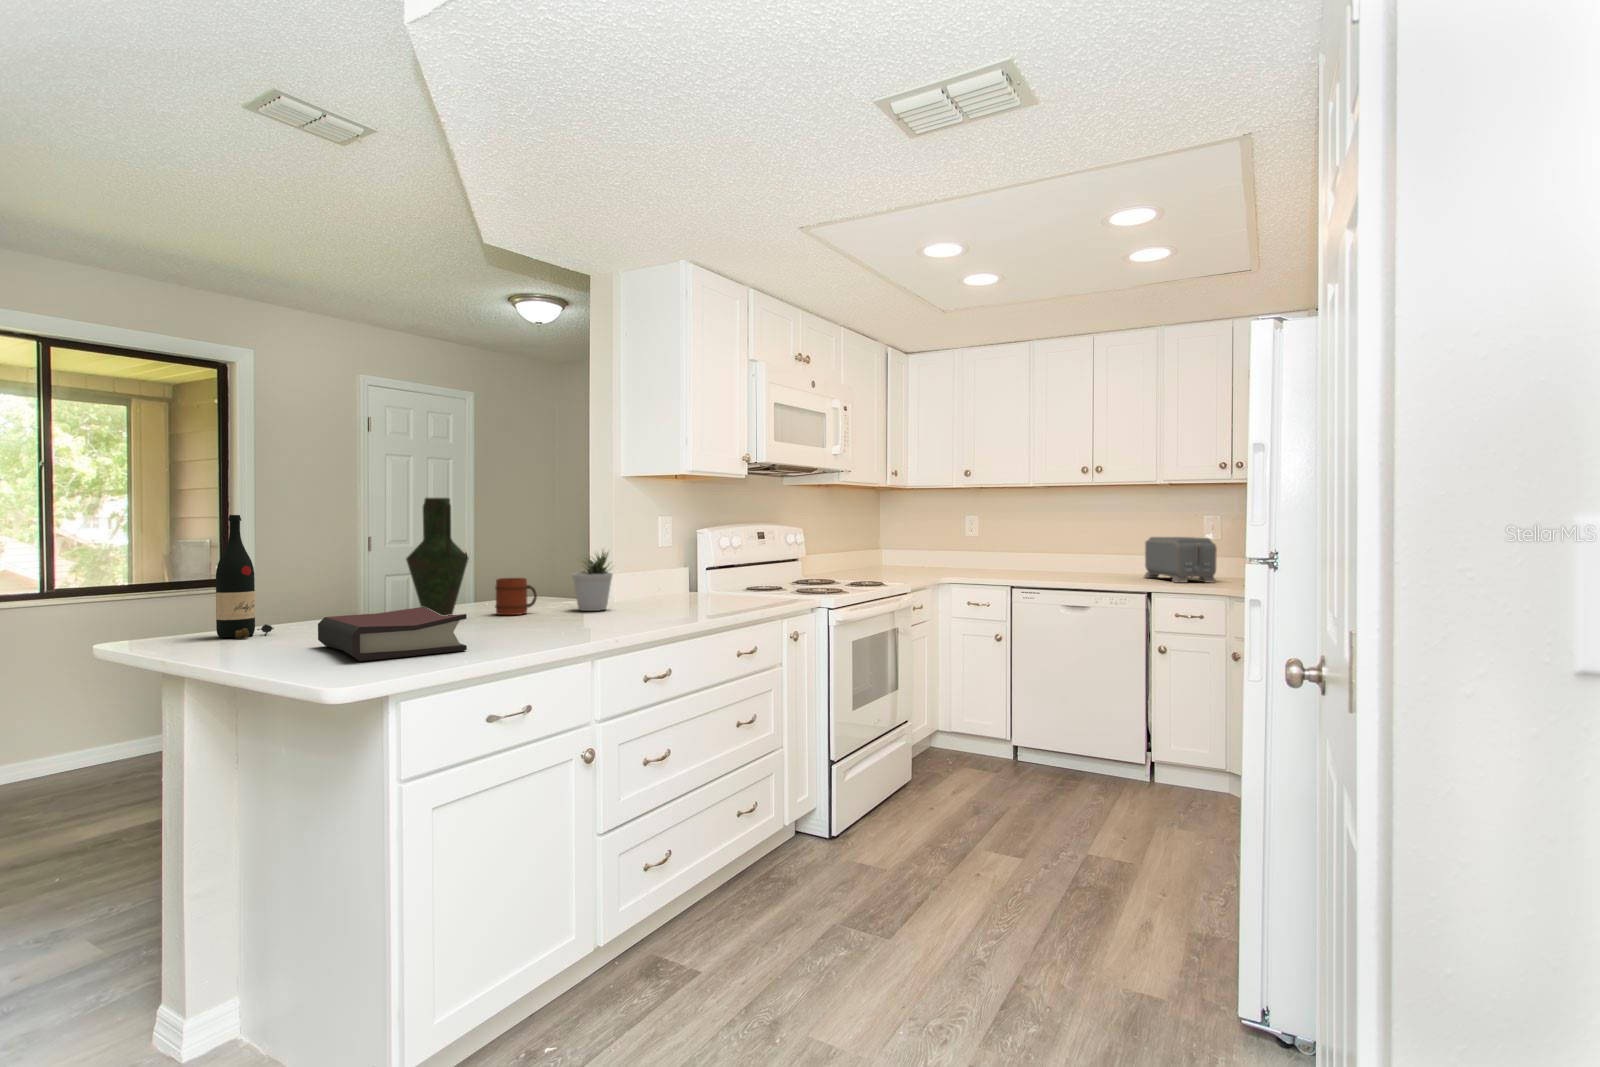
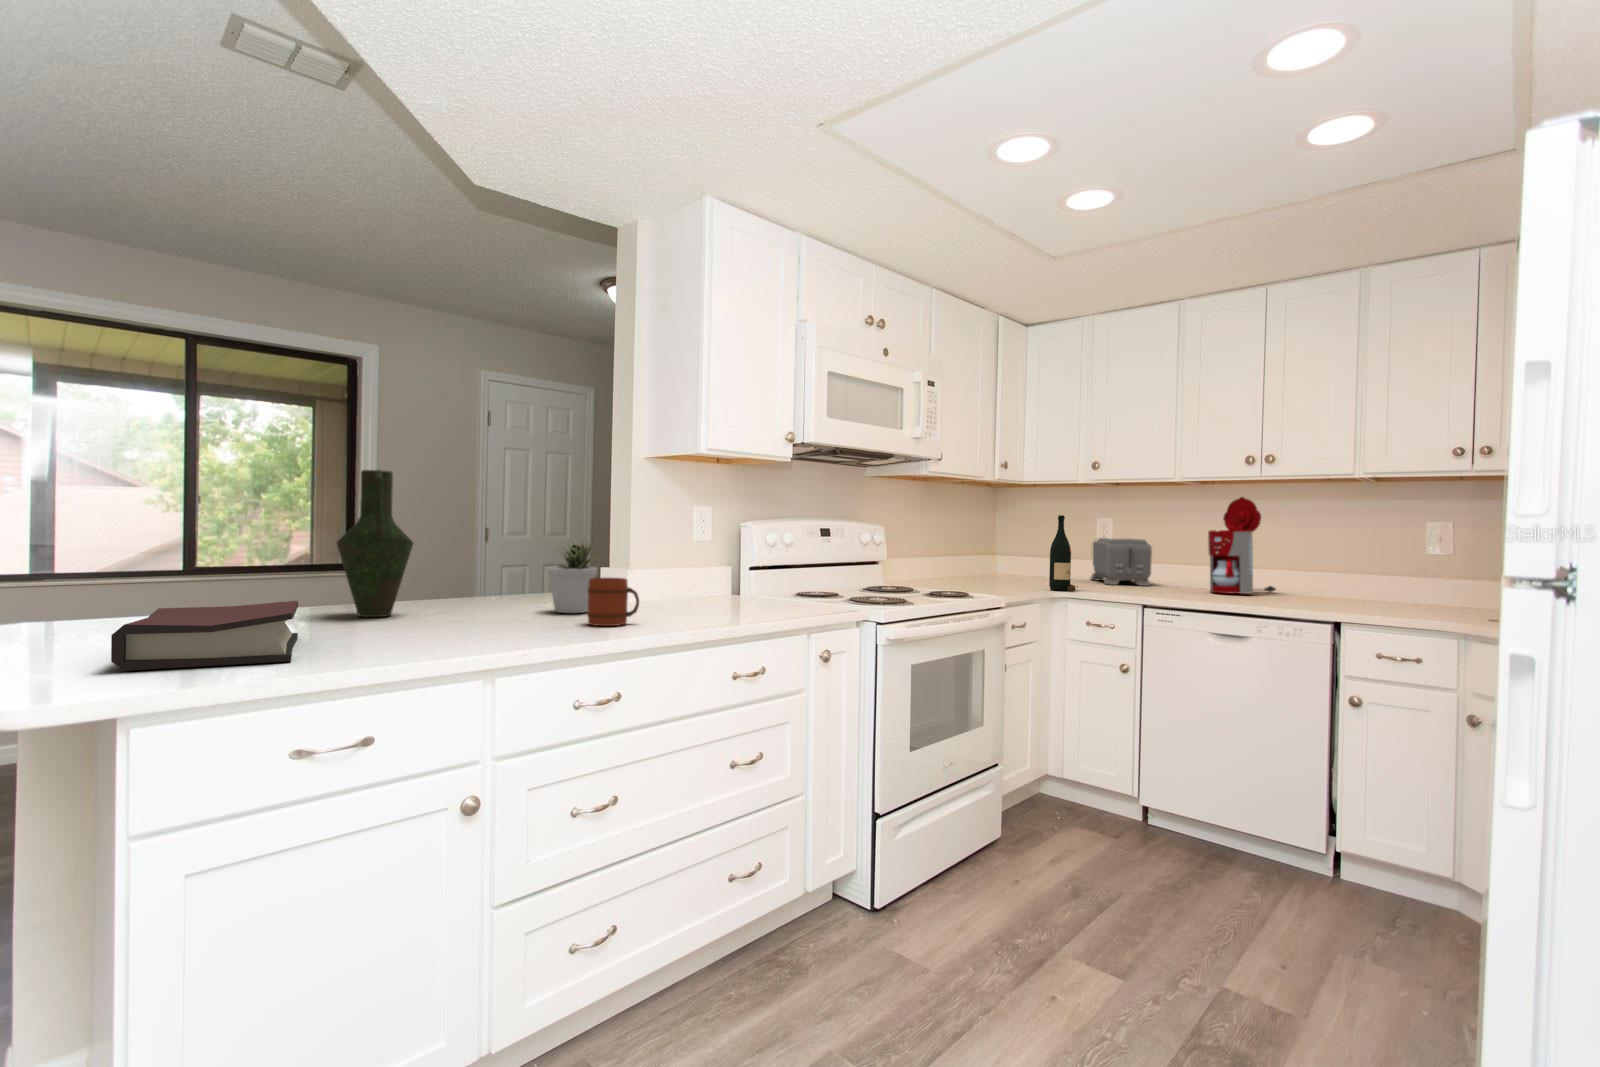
coffee maker: none [1054,498,1104,576] -> present [1208,497,1276,594]
wine bottle: present [216,515,274,638] -> present [1049,515,1078,591]
toaster: present [1144,537,1217,583] -> present [1091,538,1152,586]
mug: present [495,578,537,615] -> present [587,578,639,626]

